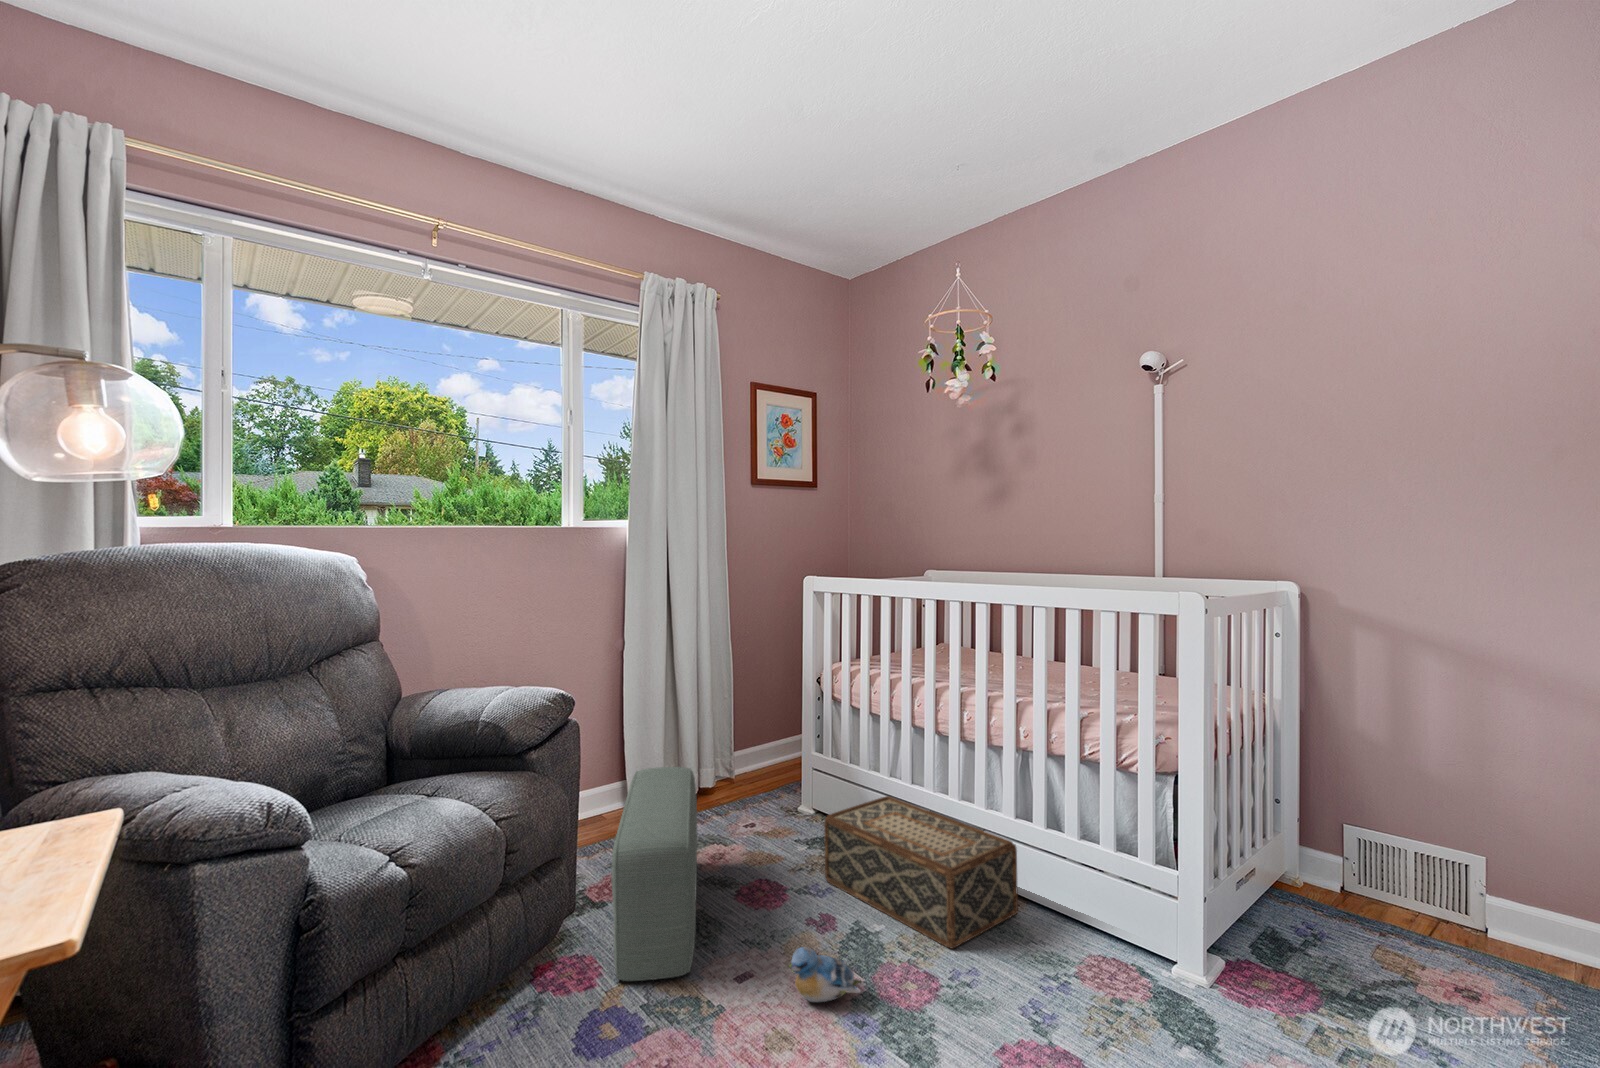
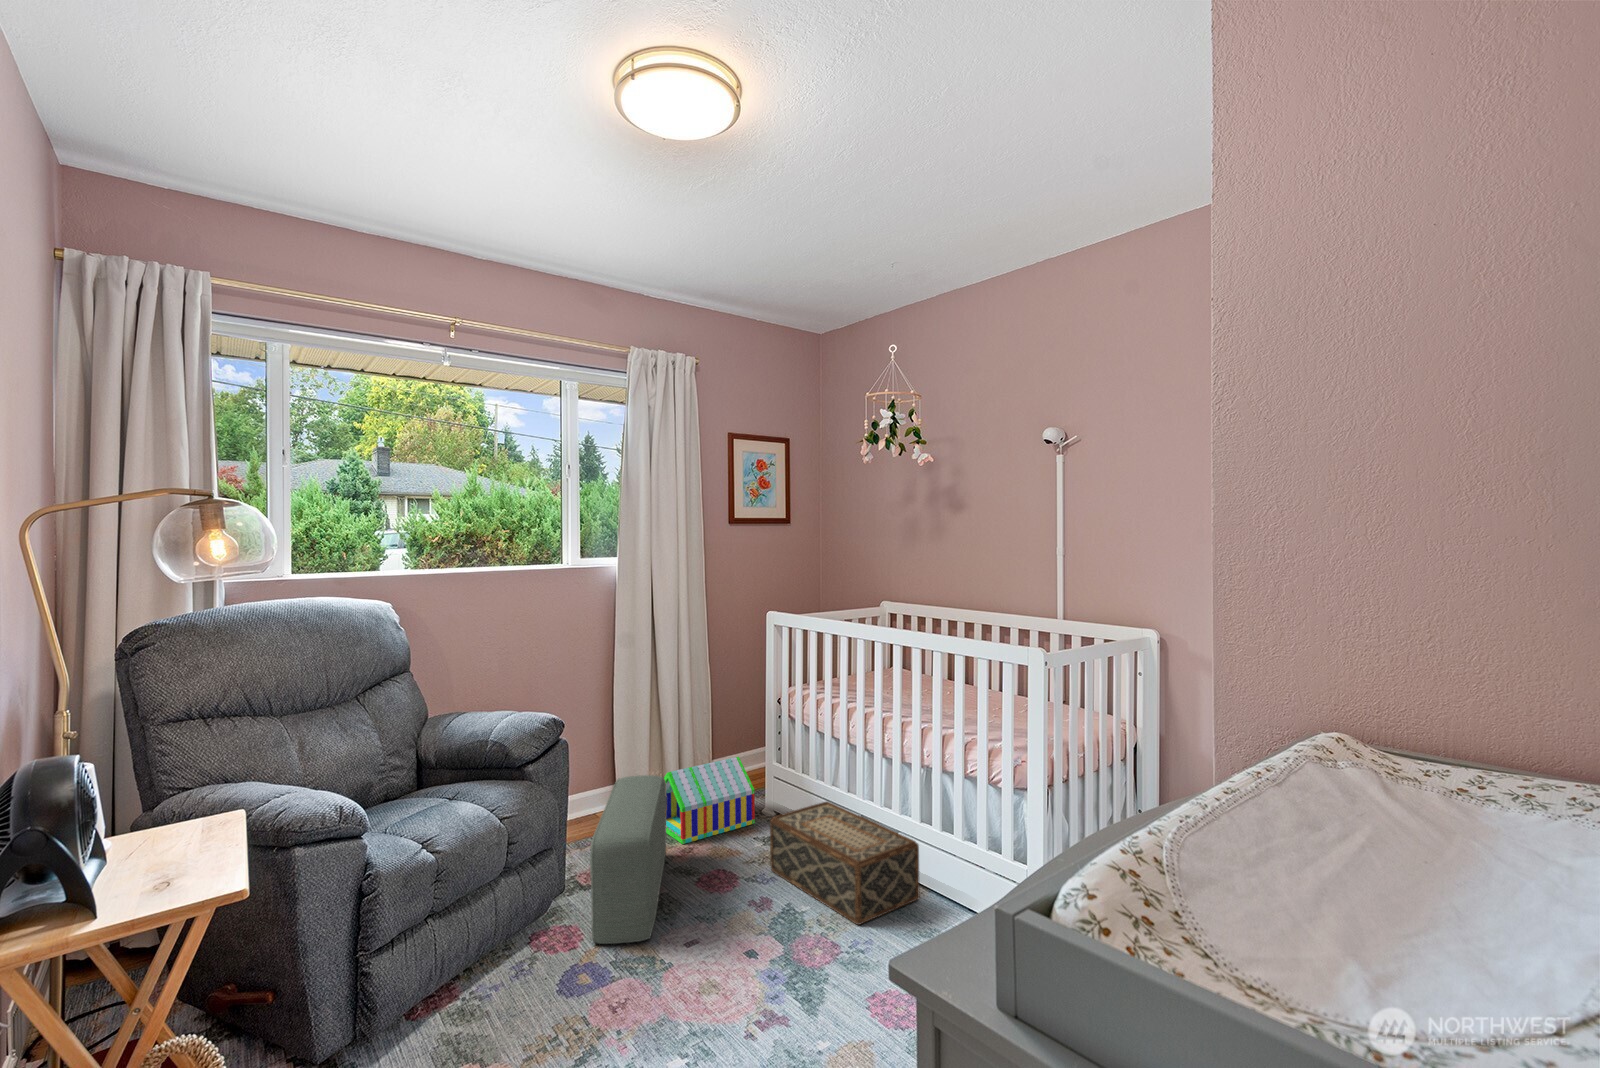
toy house: none [675,746,794,850] -> present [664,757,755,844]
plush toy: present [789,947,861,1002] -> none [722,920,780,962]

